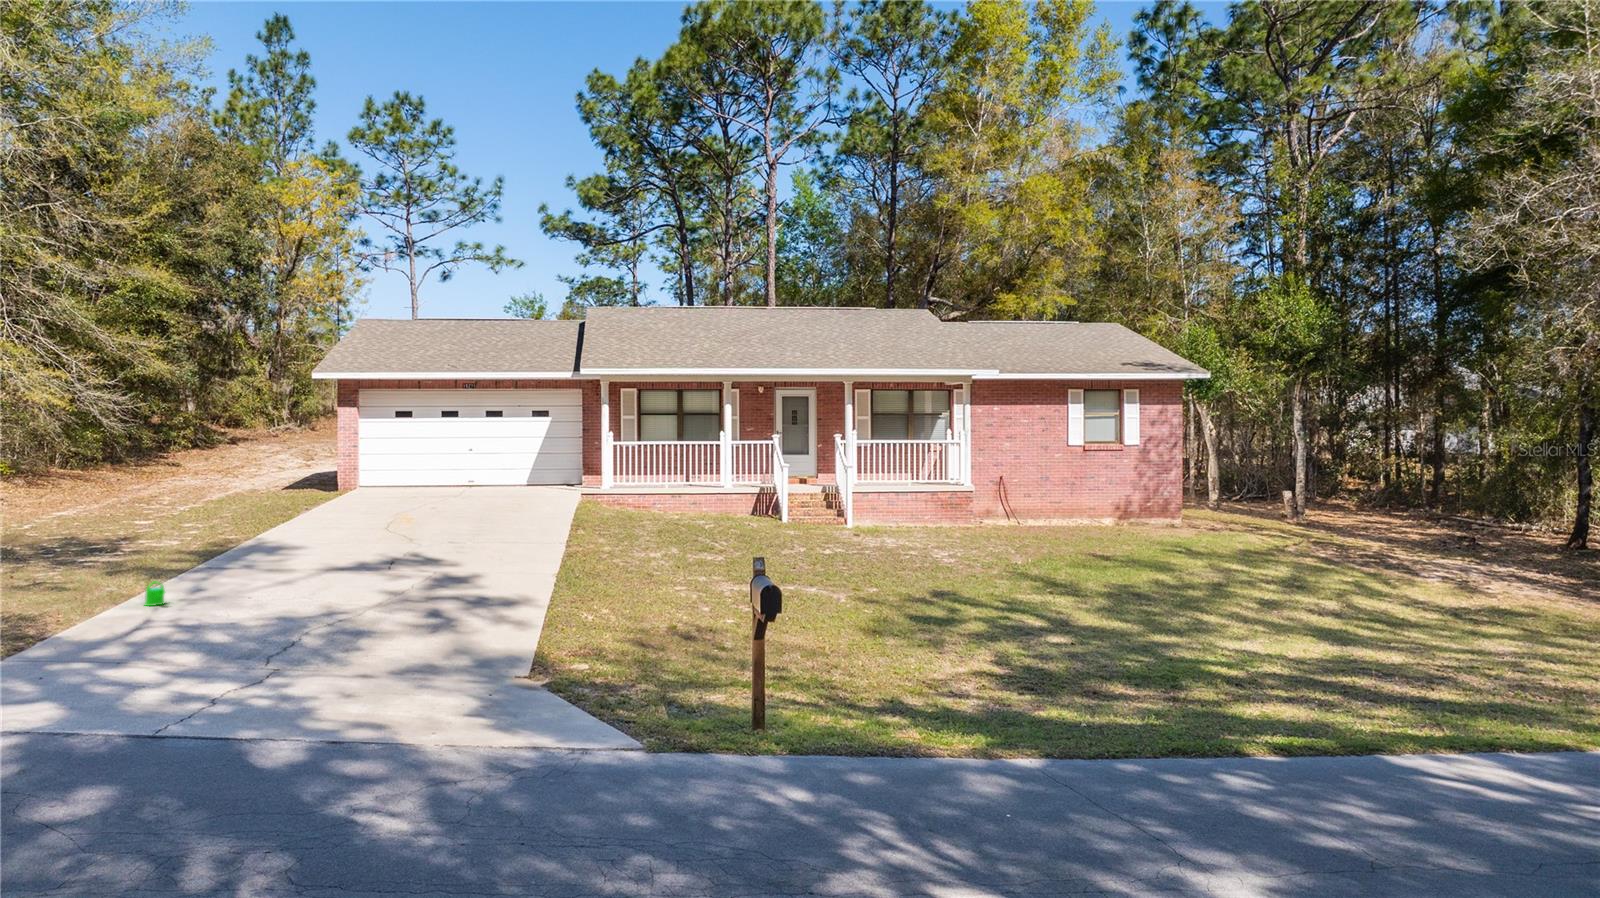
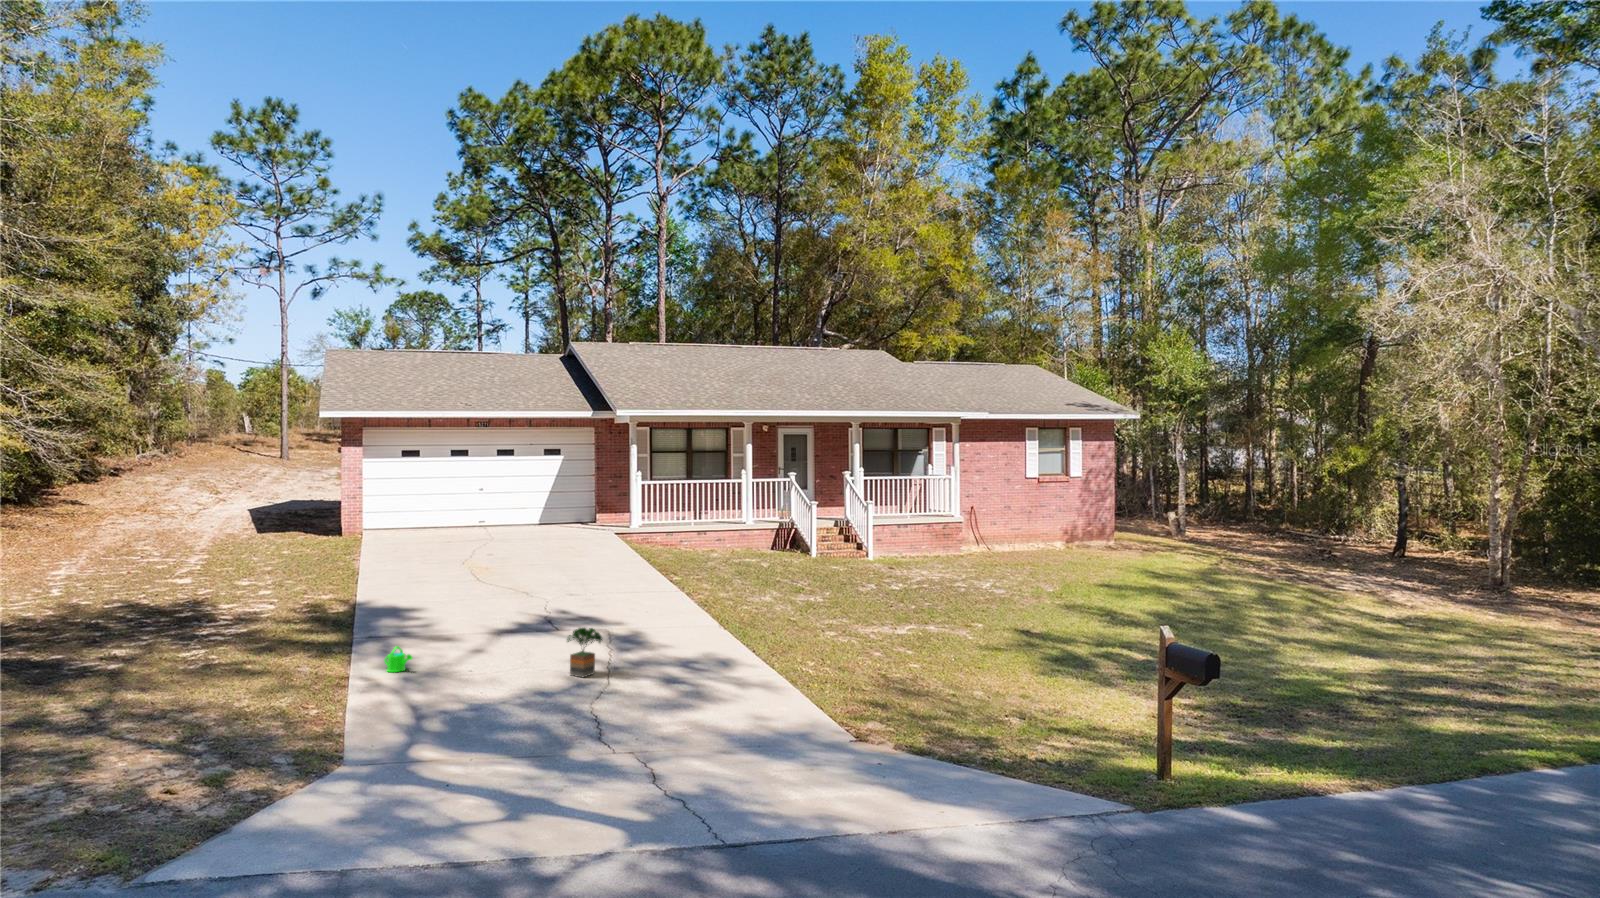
potted tree: none [294,571,335,623] -> present [567,628,602,677]

